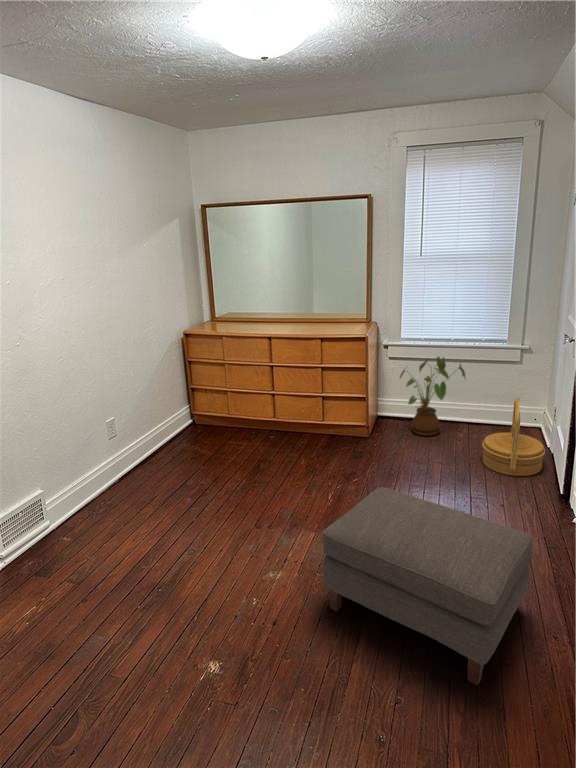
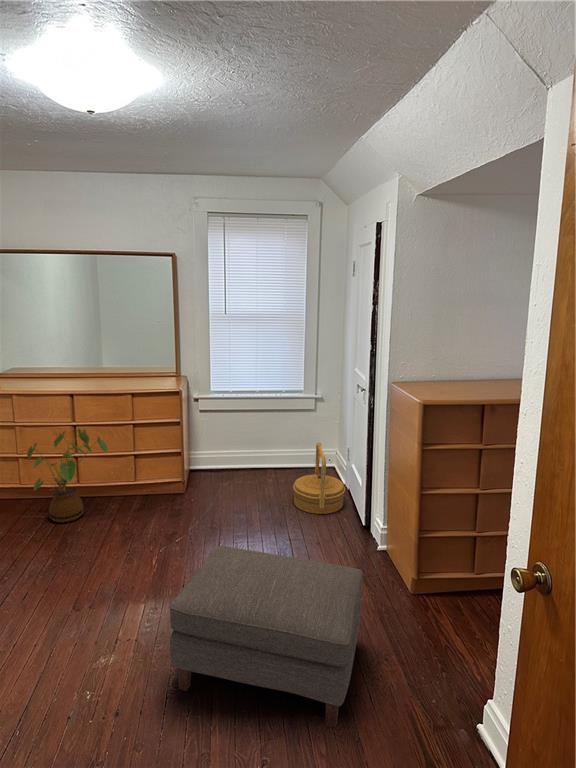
house plant: present [400,357,465,436] -> present [27,429,107,523]

